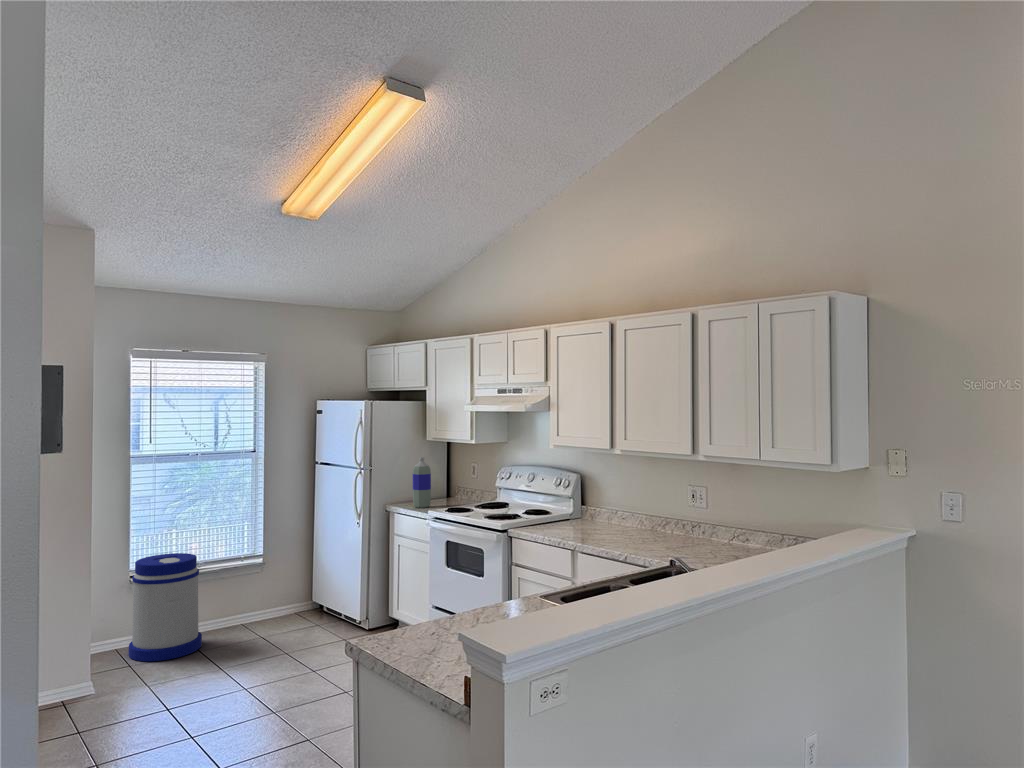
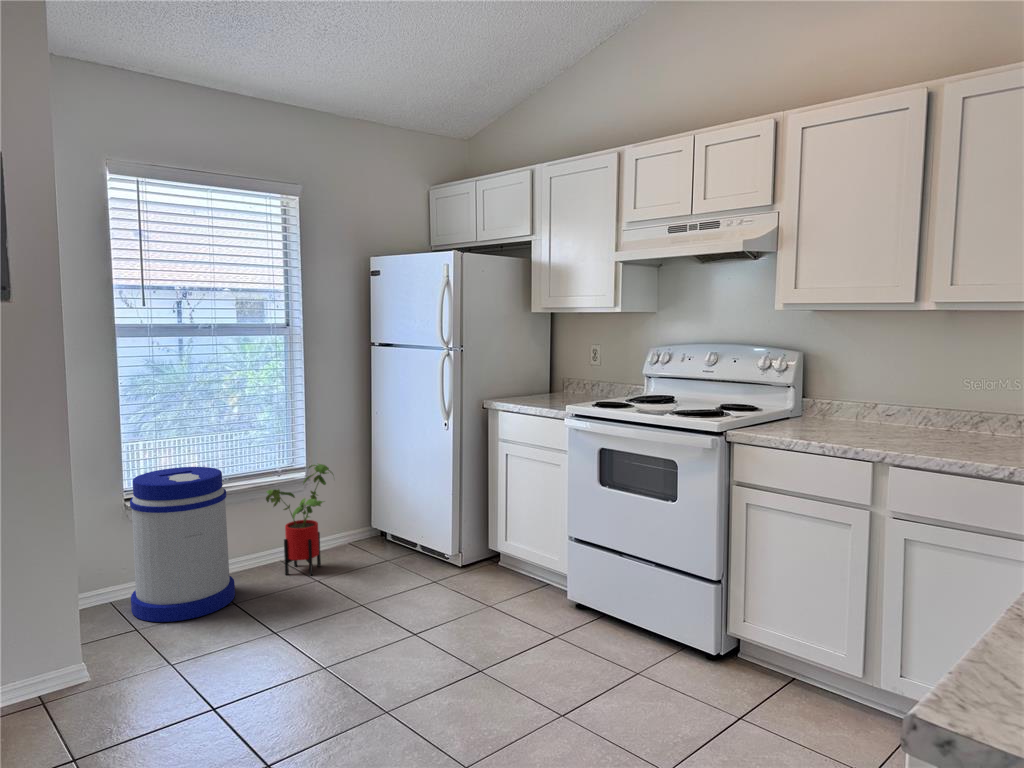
bottle: present [413,457,431,508] -> none [526,331,551,403]
house plant: none [231,552,281,634] -> present [266,464,333,575]

